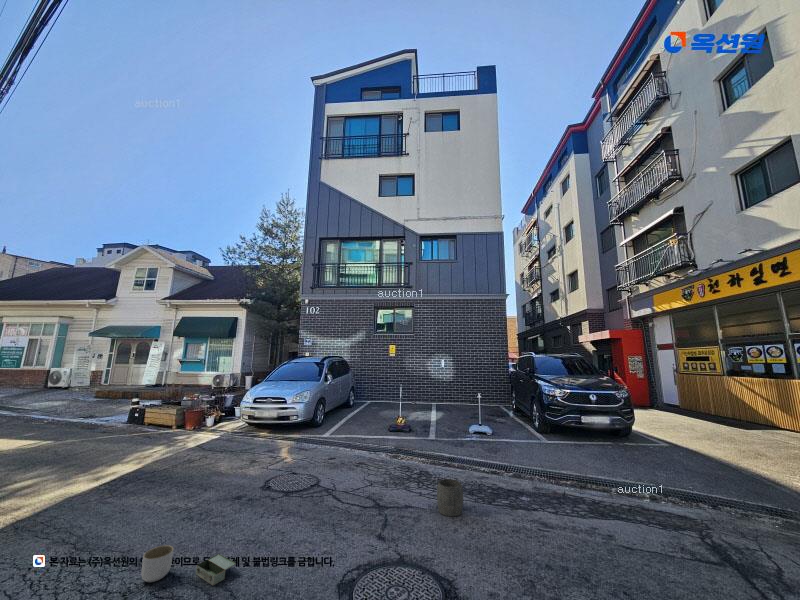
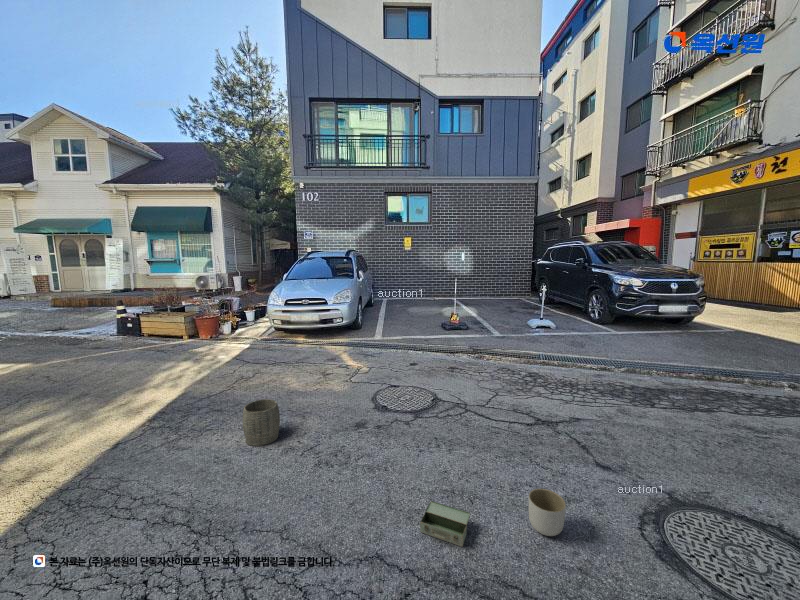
woven basket: present [437,479,463,516] -> present [242,399,280,446]
planter: present [141,545,174,582] -> present [528,489,566,536]

